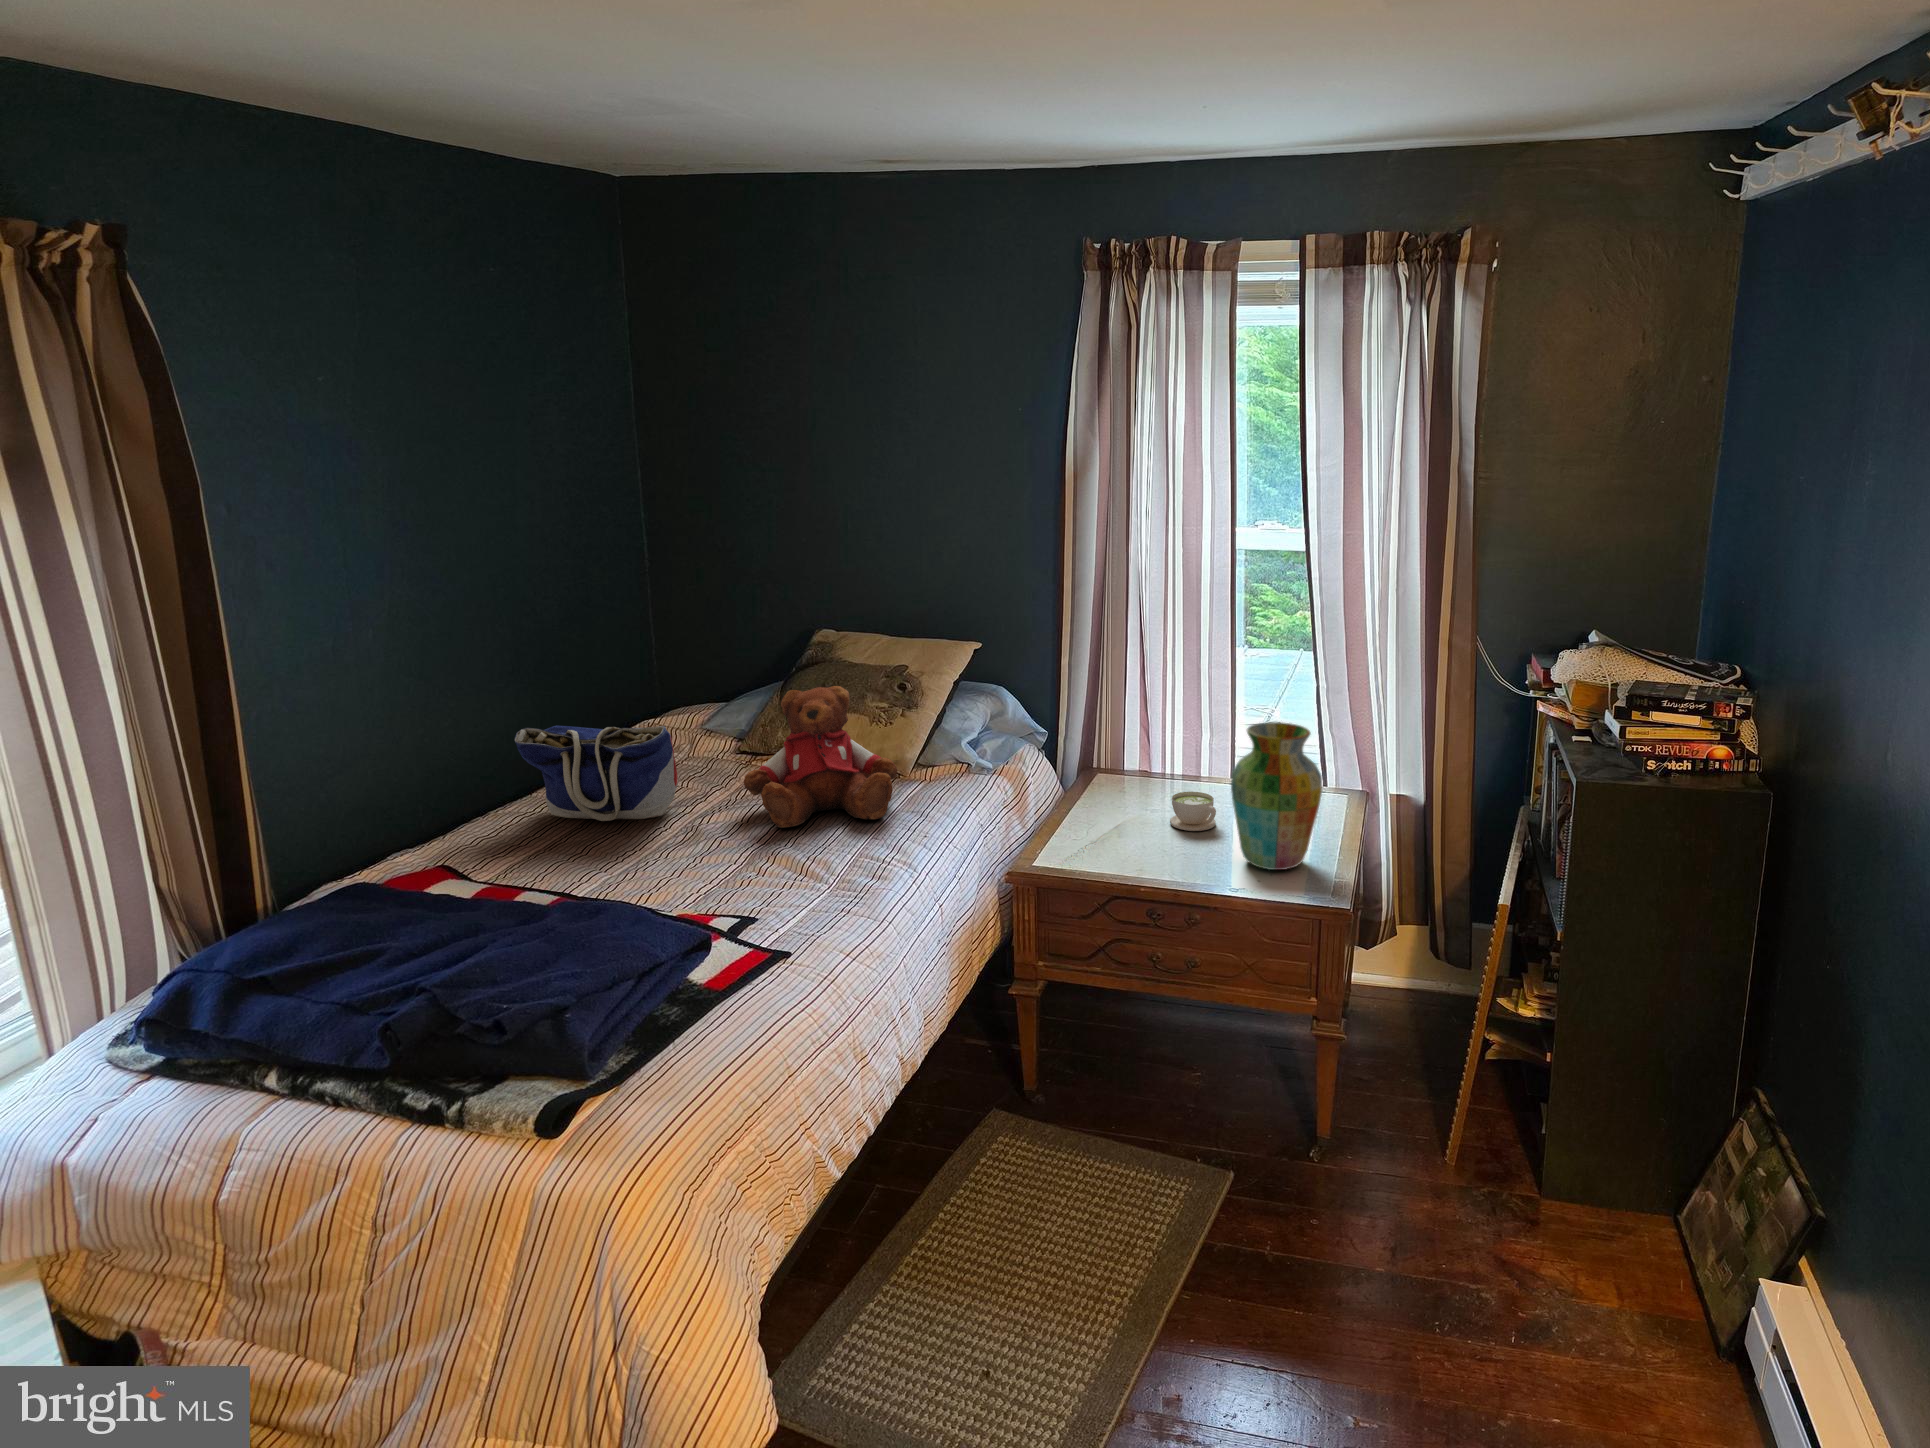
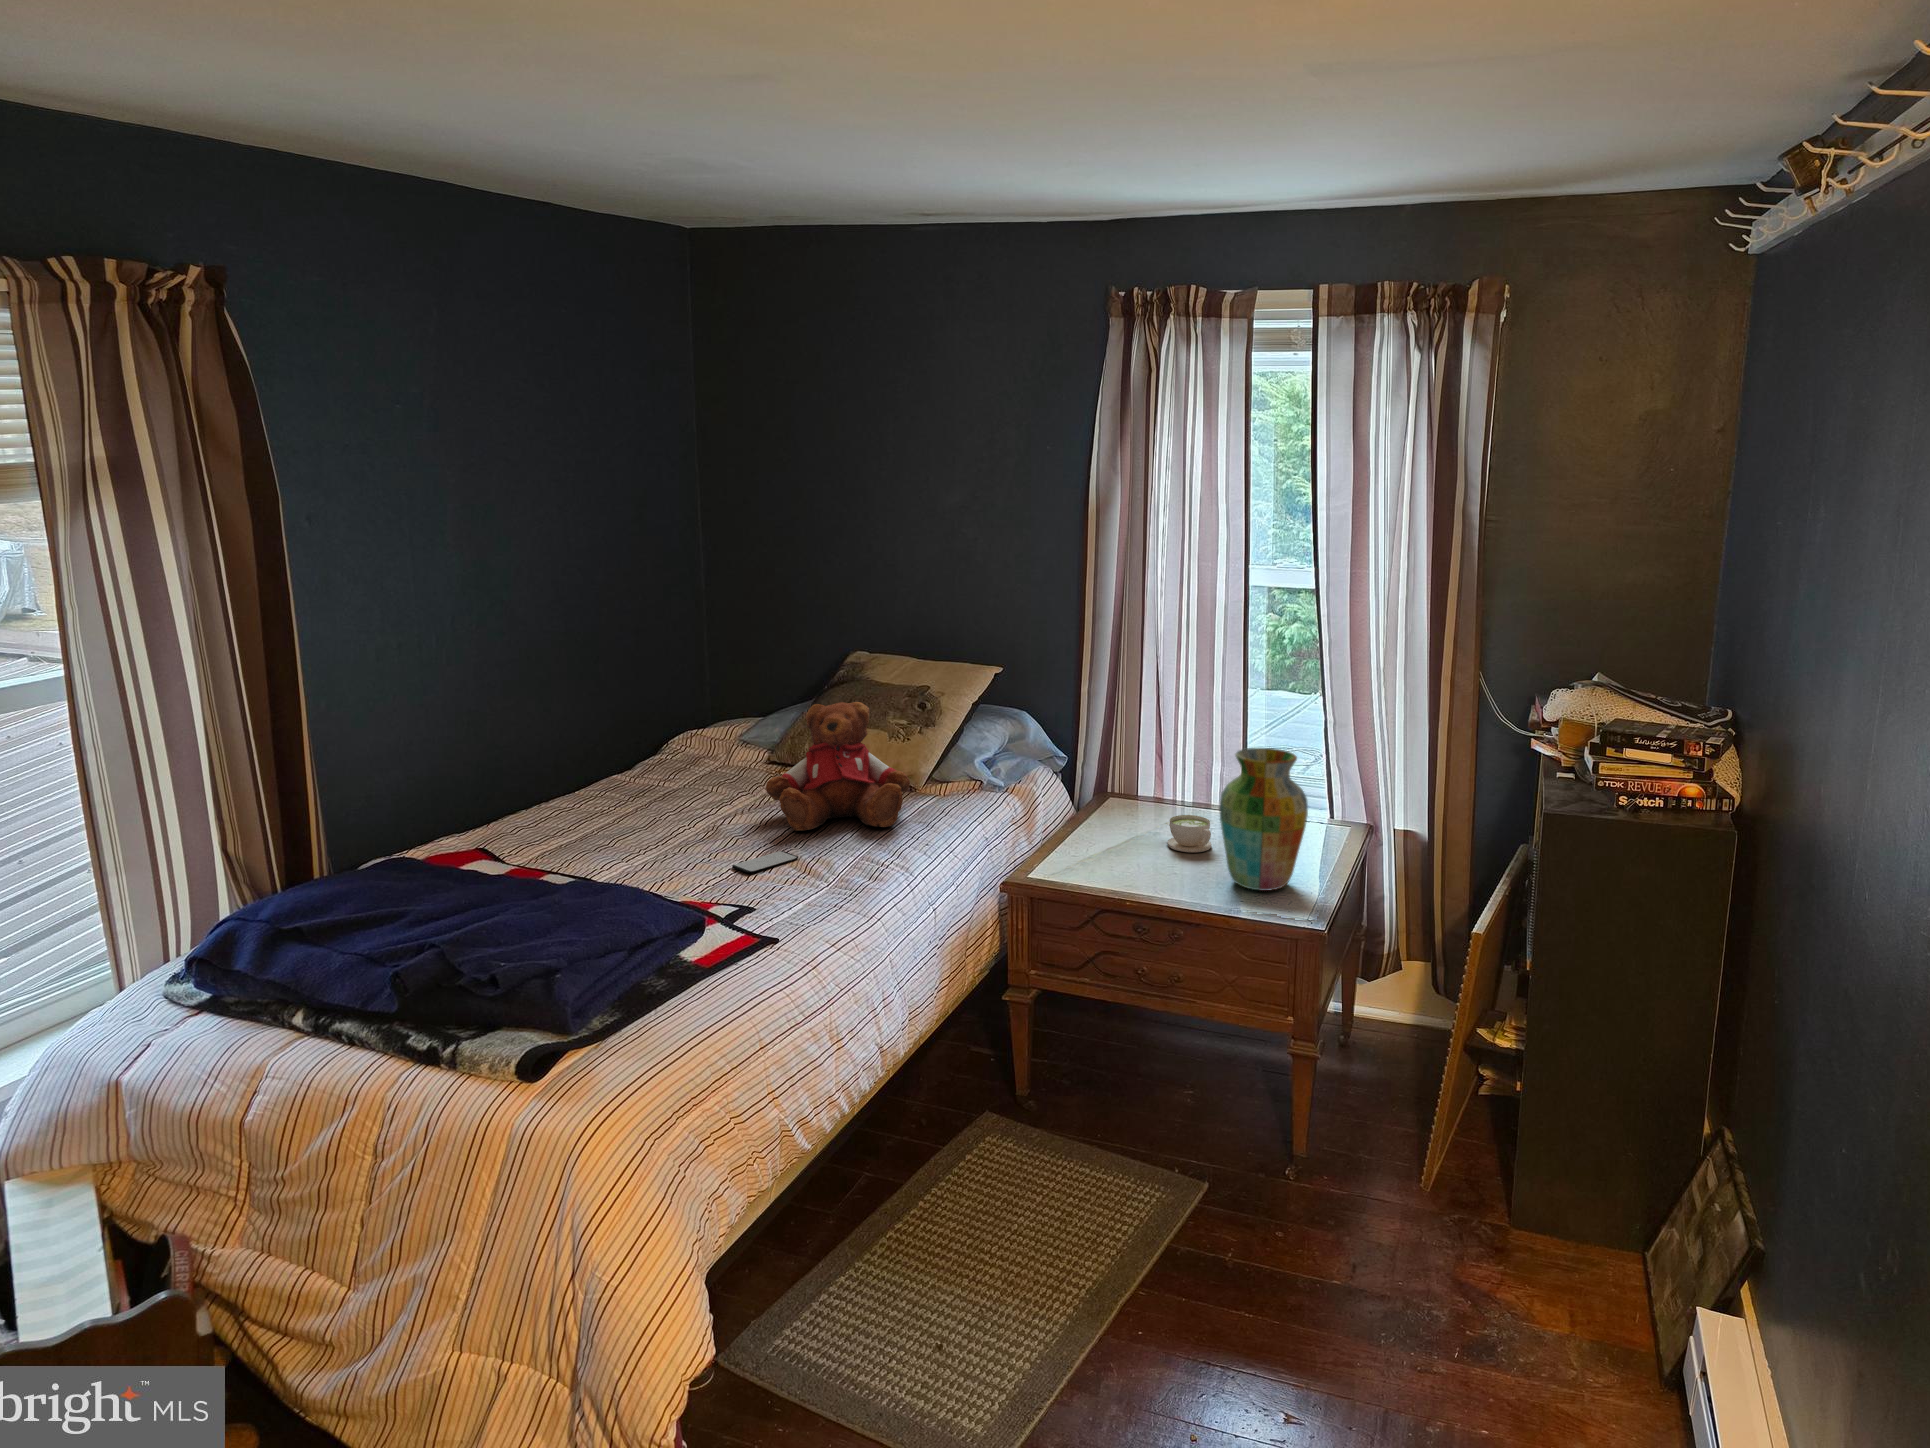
tote bag: present [515,726,678,821] -> none [560,728,708,818]
smartphone: none [719,852,789,879] -> present [732,851,798,873]

